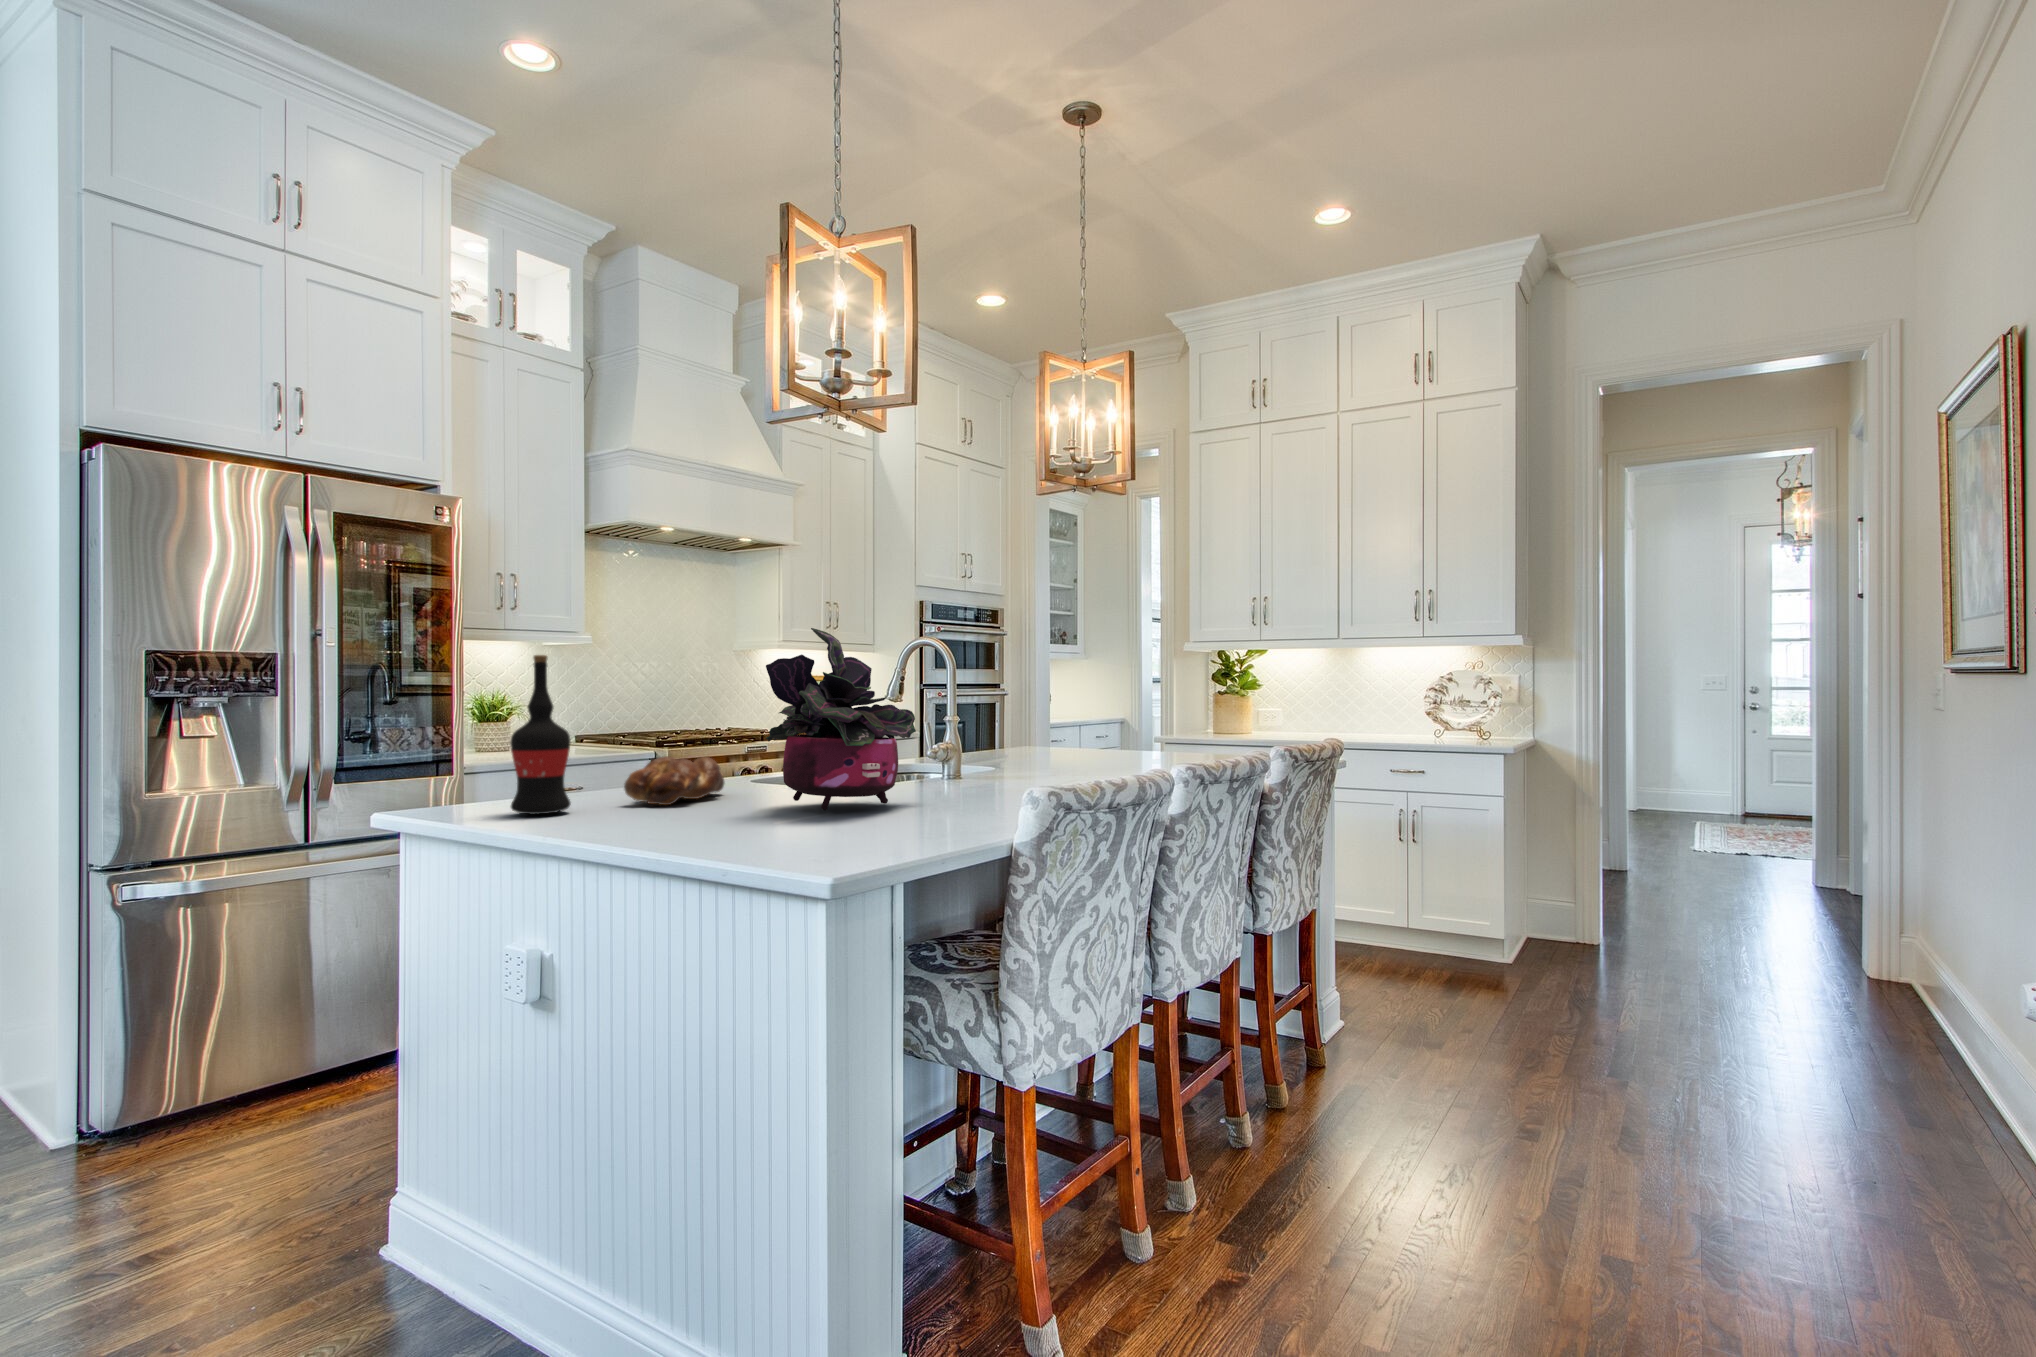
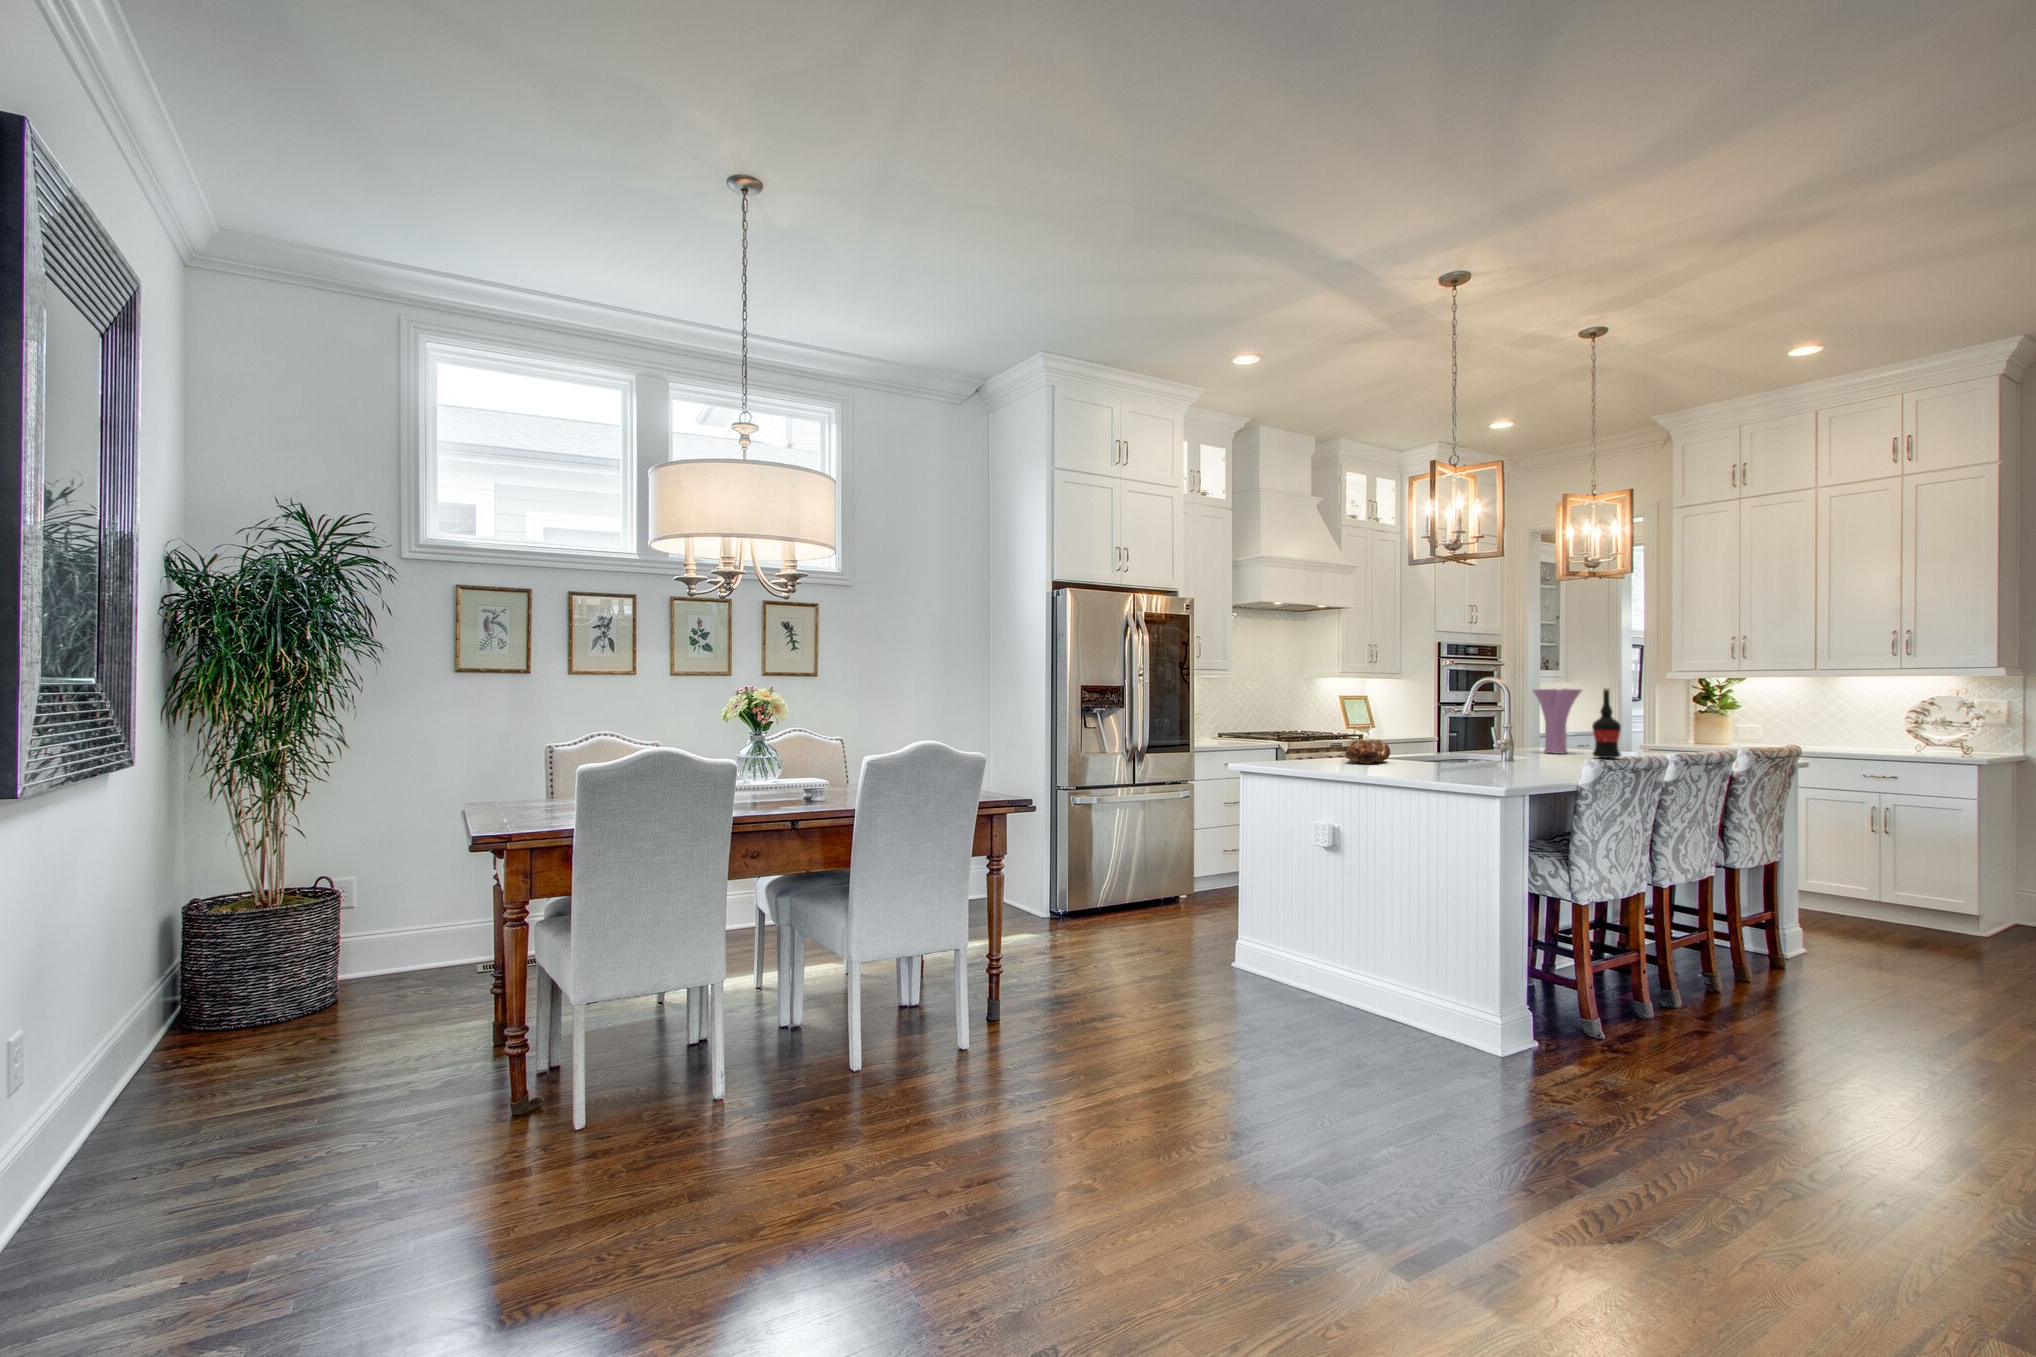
potted plant: present [766,628,916,810] -> none [1429,676,1508,768]
wine bottle: present [510,655,571,814] -> present [1592,689,1621,758]
vase: none [996,660,1067,761] -> present [1533,688,1582,754]

